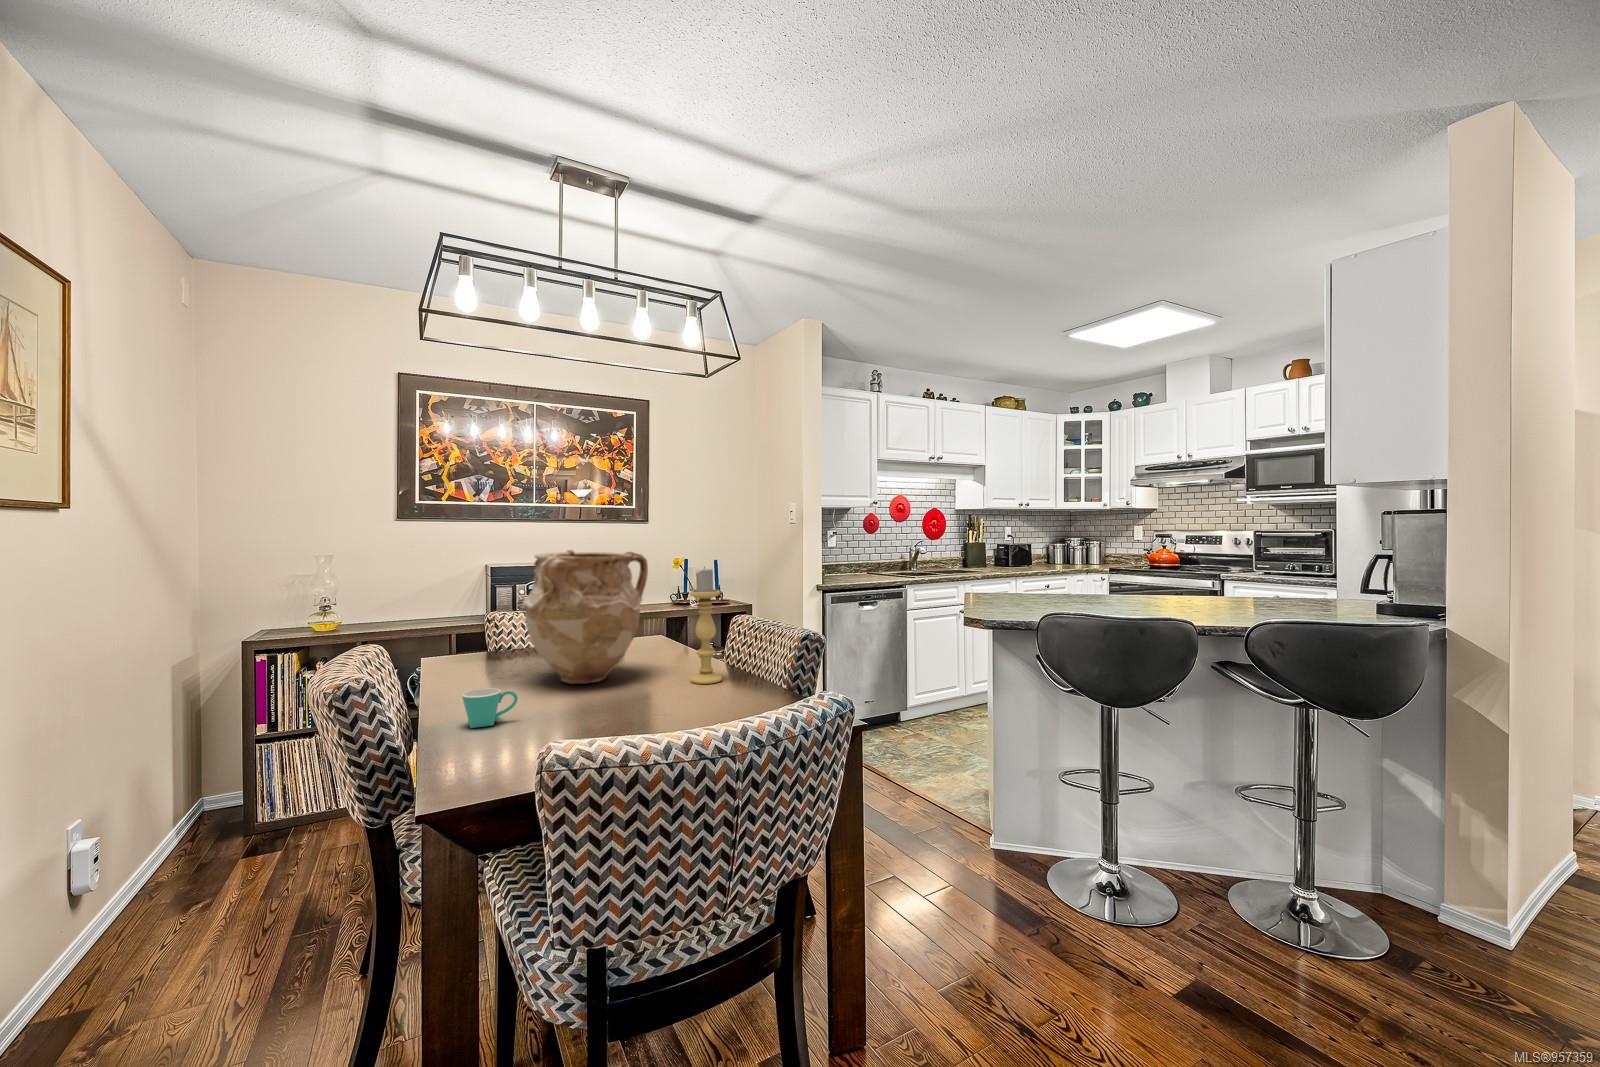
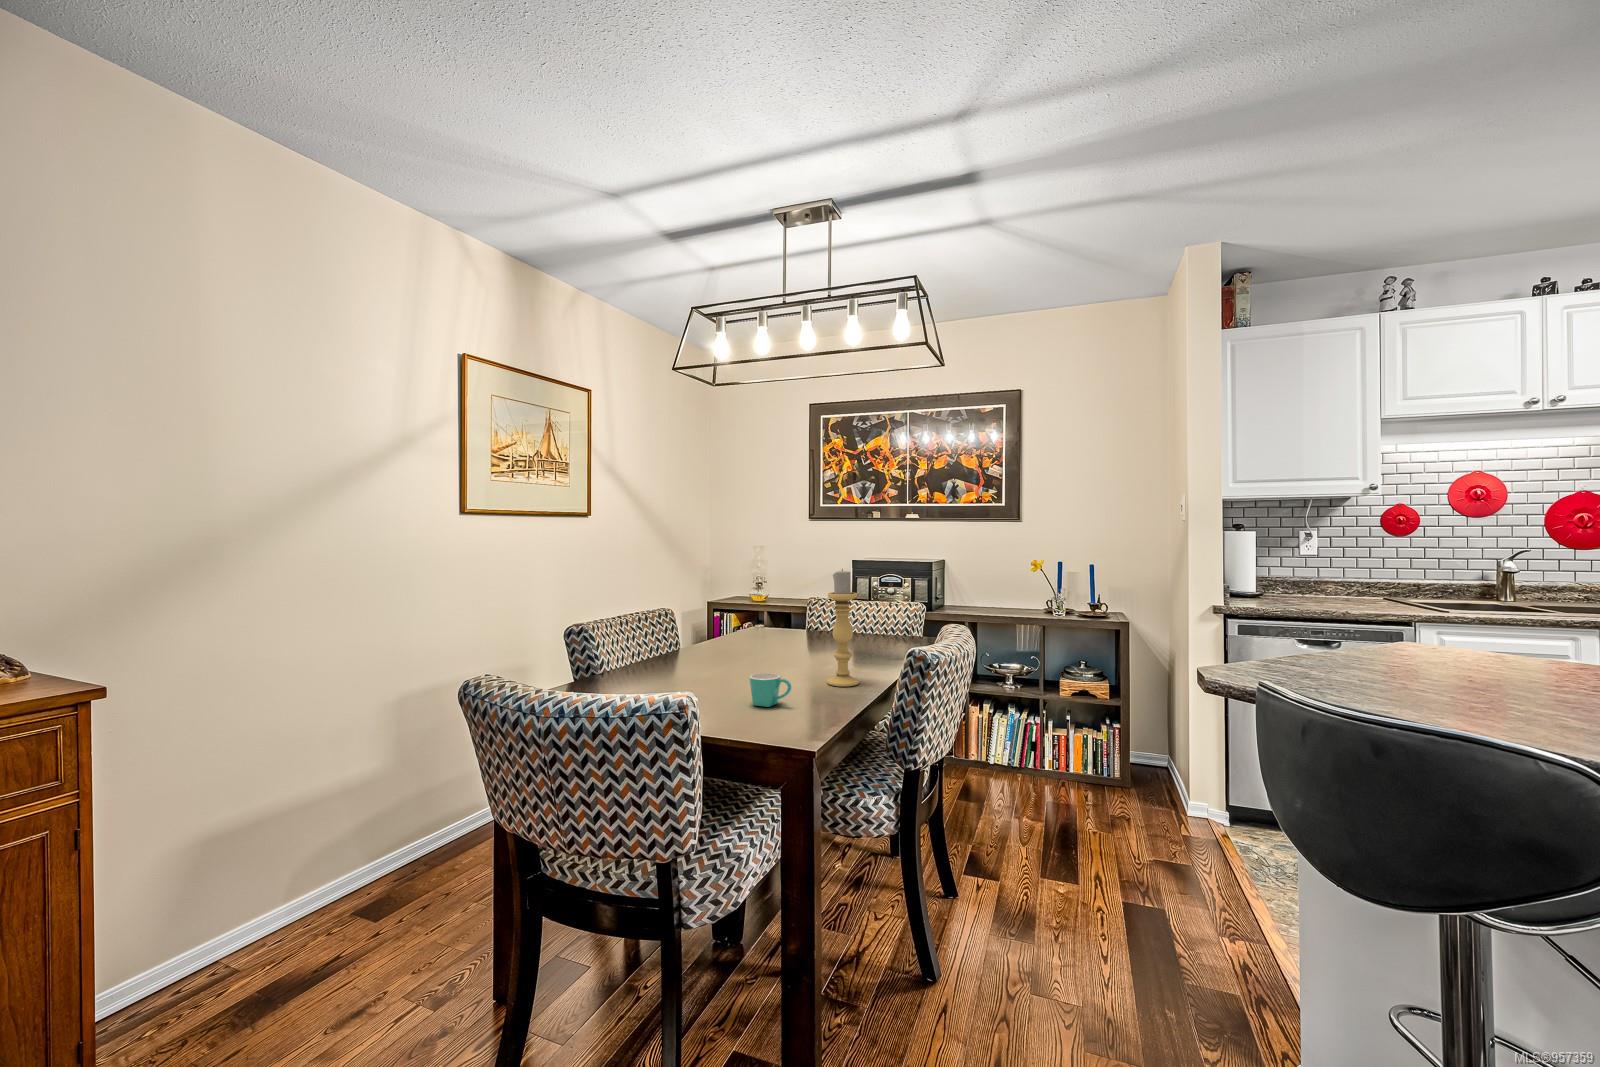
vase: present [522,550,648,684] -> none [716,549,825,666]
mug: present [462,688,518,728] -> present [749,673,791,707]

